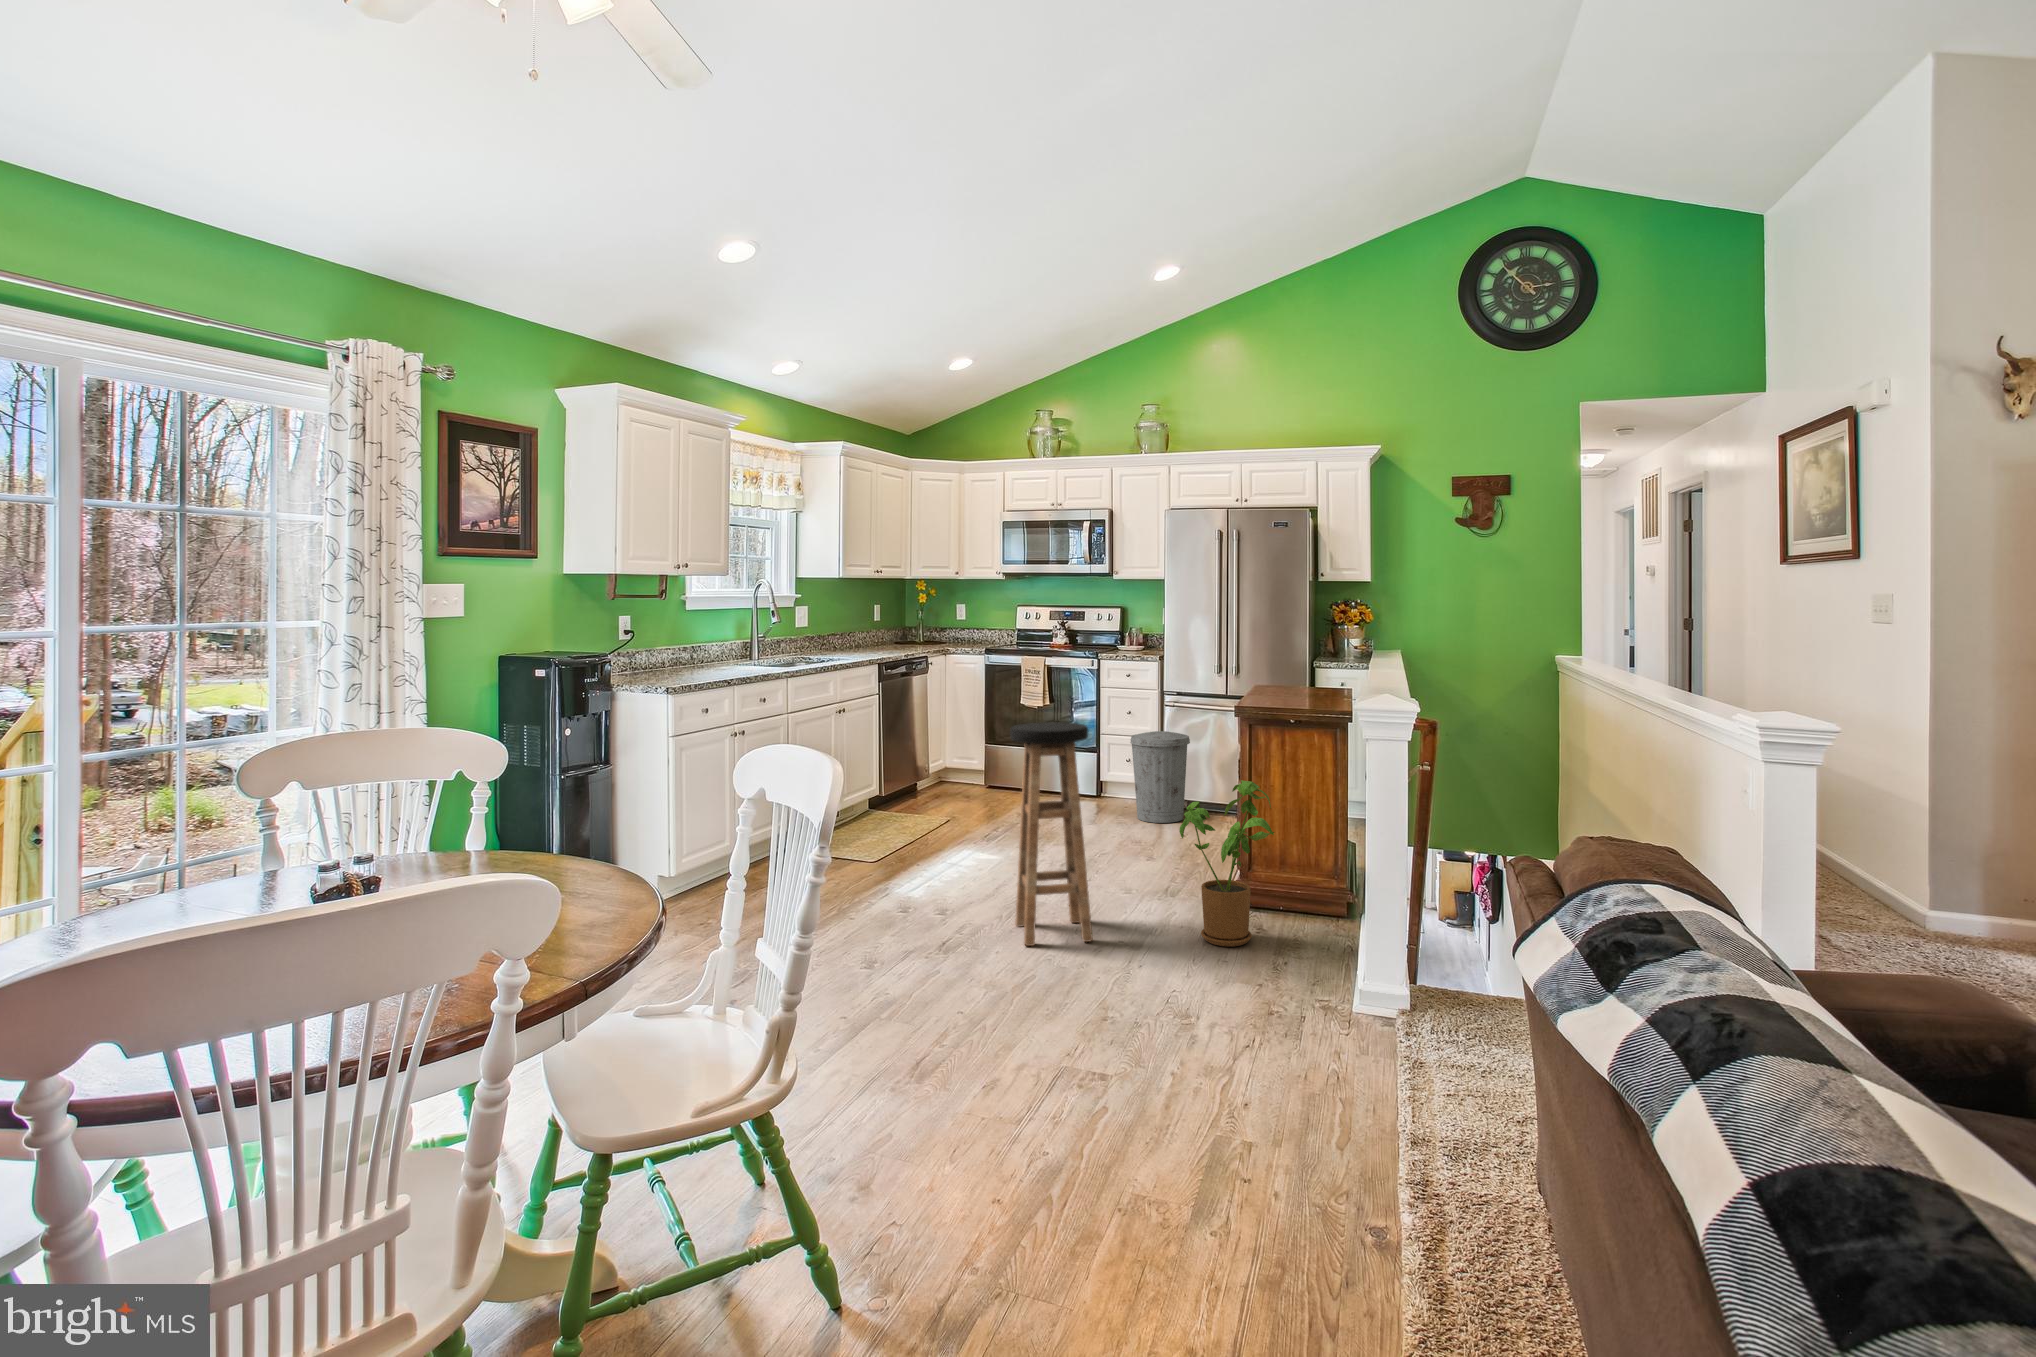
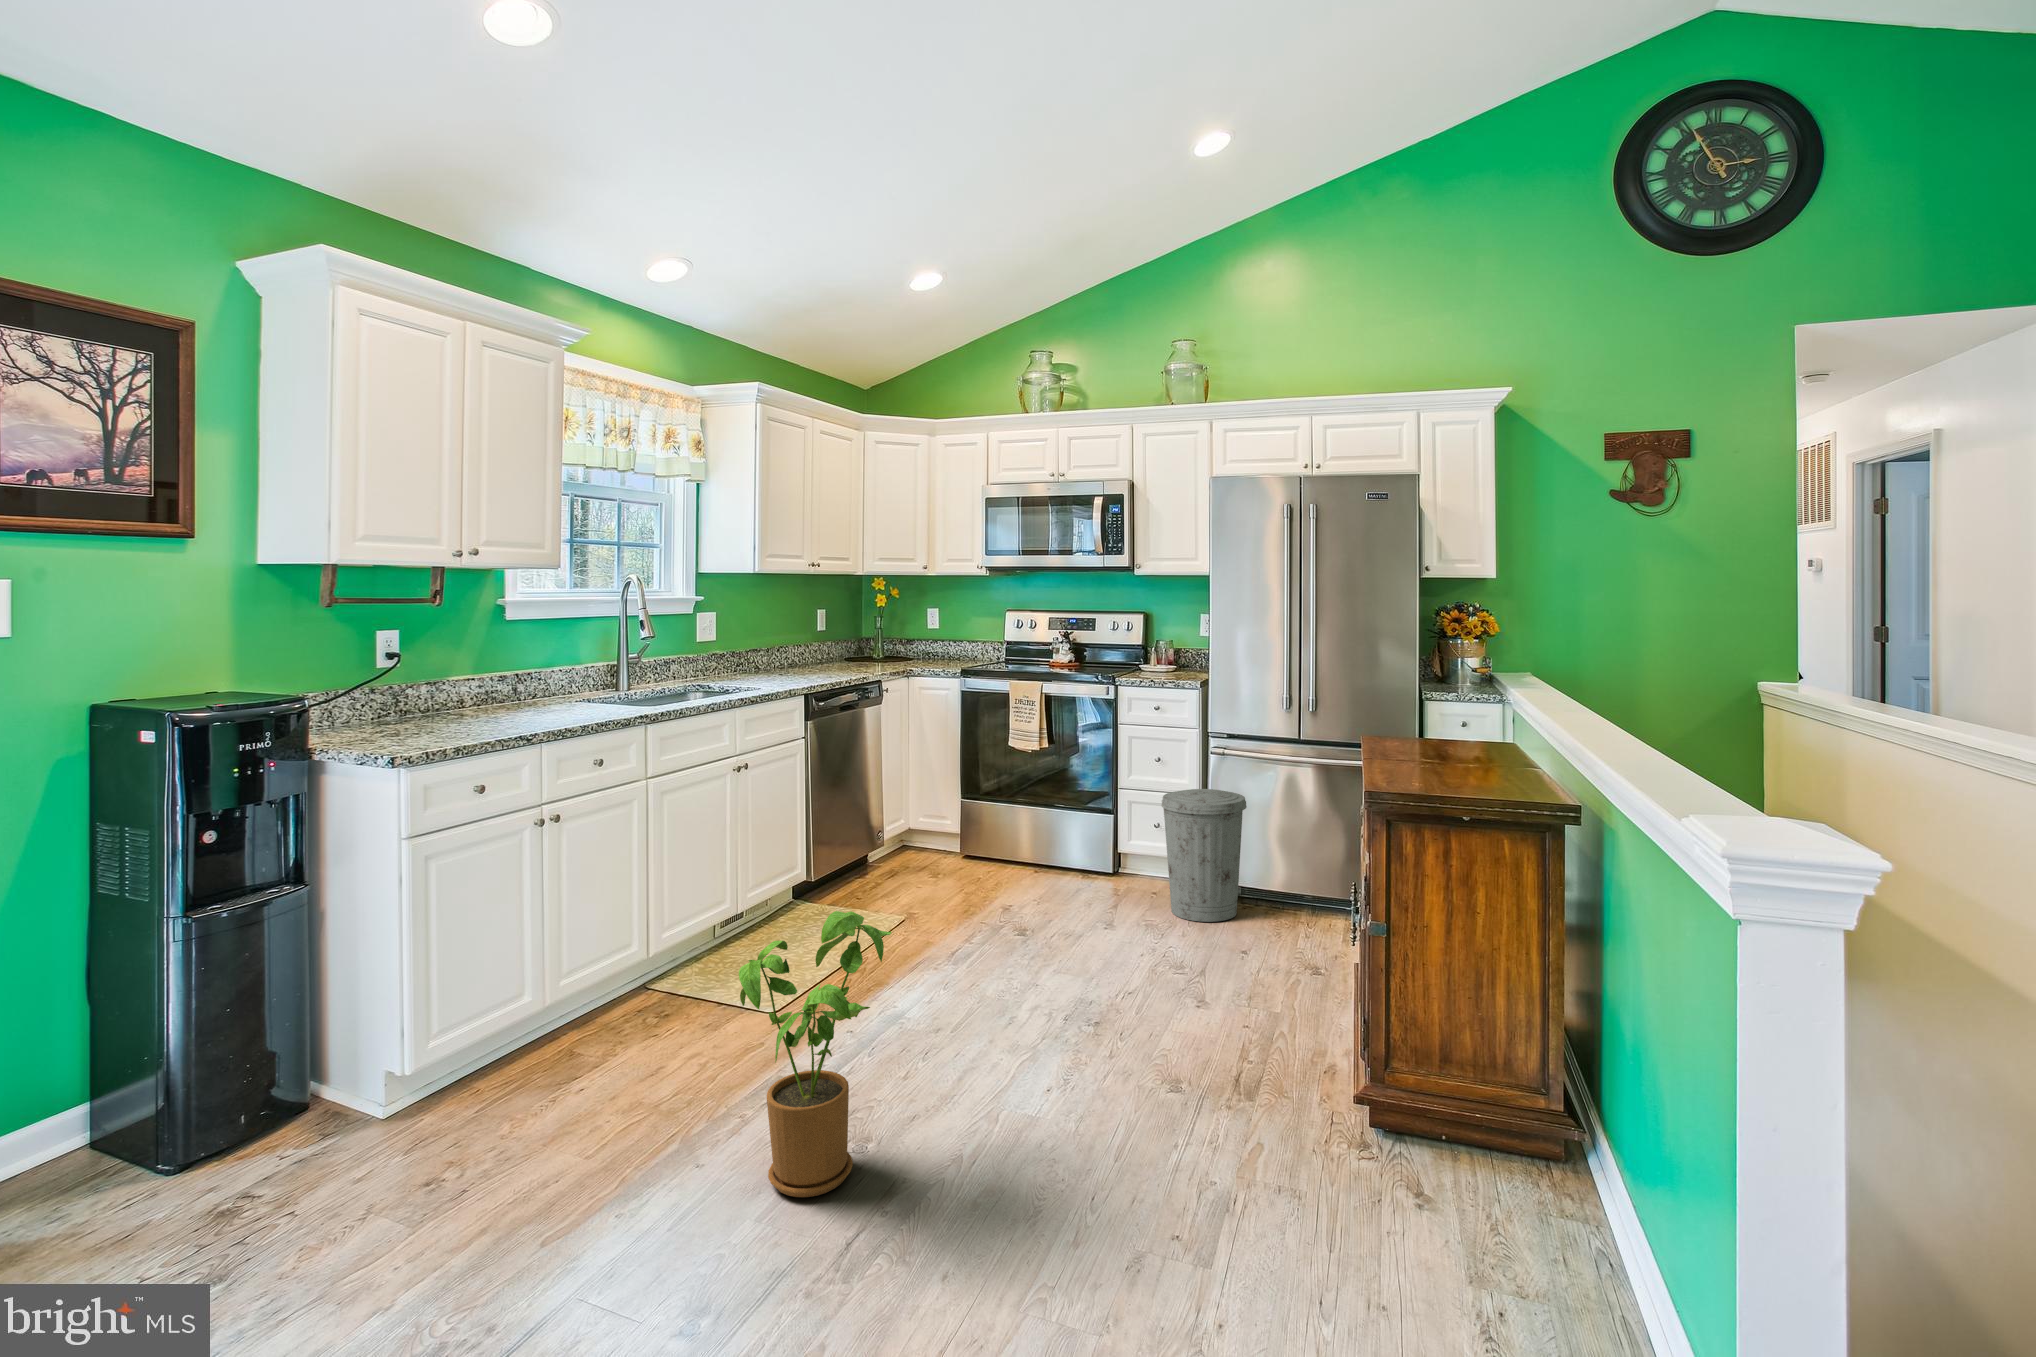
bar stool: present [1010,722,1093,946] -> none [980,821,1131,1243]
house plant: present [1179,780,1274,947] -> present [739,911,891,1197]

